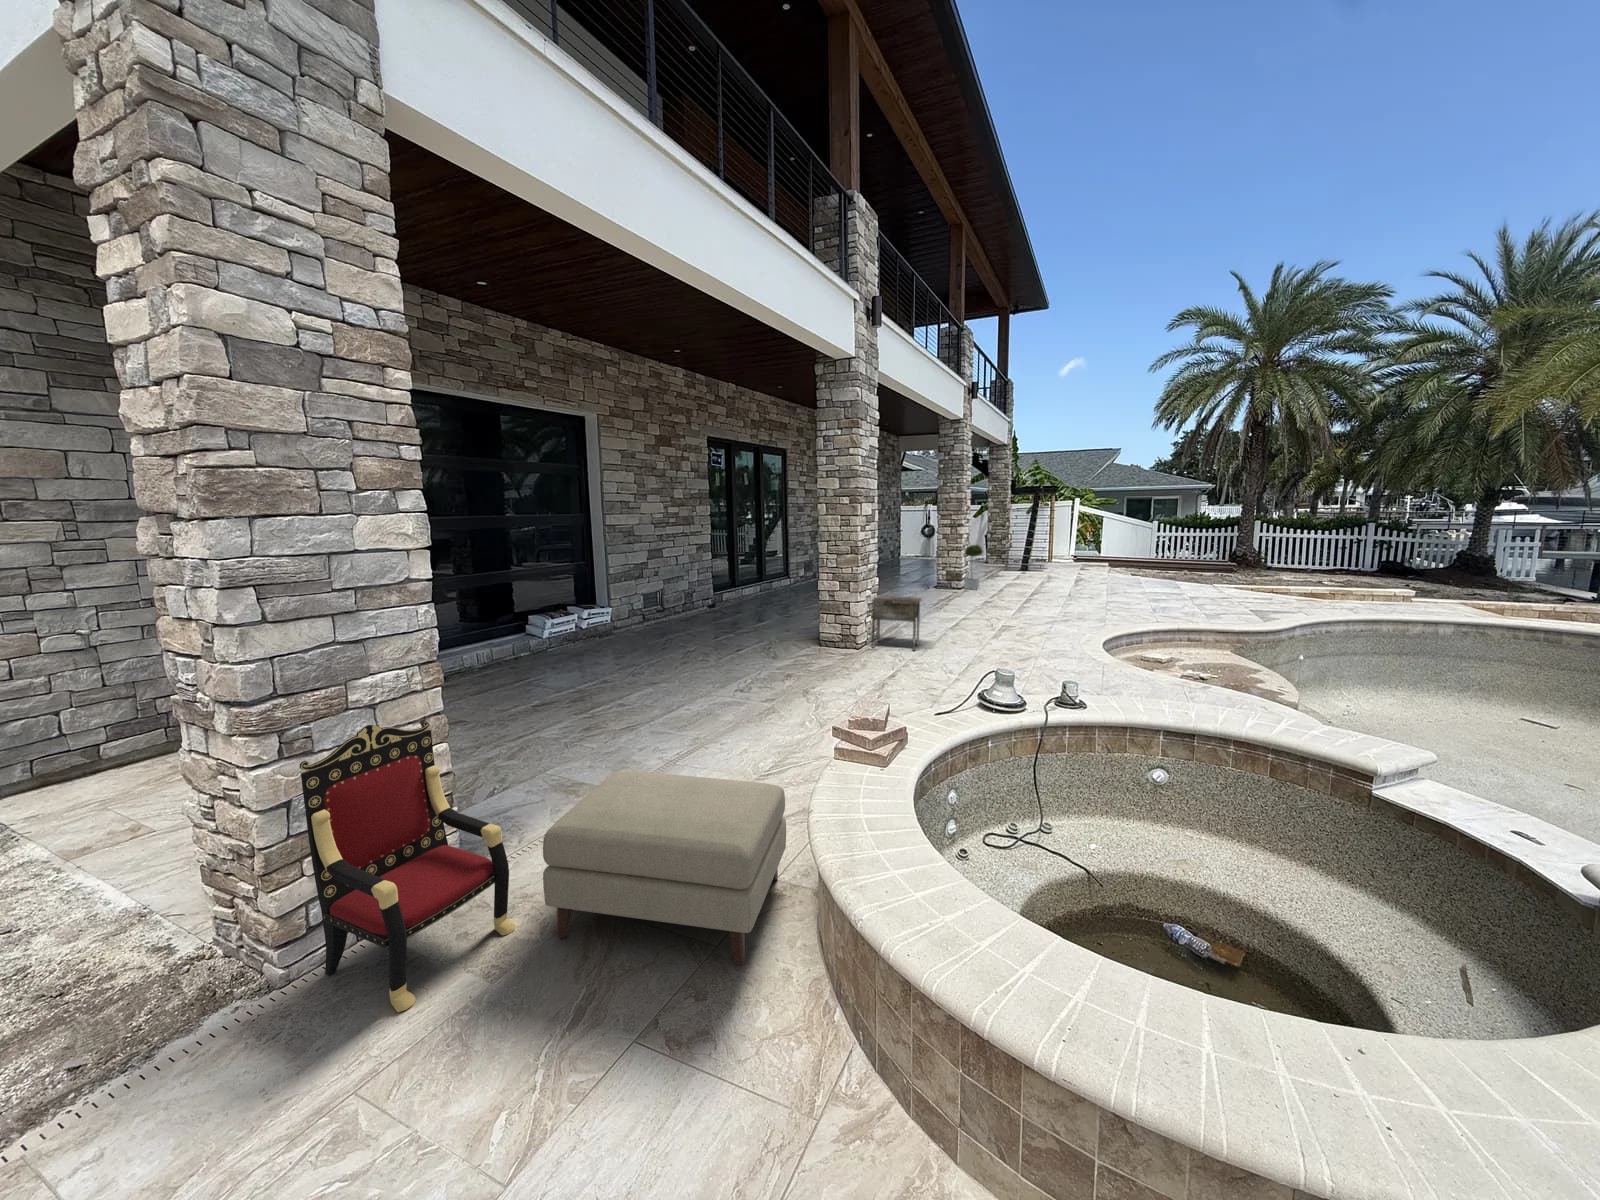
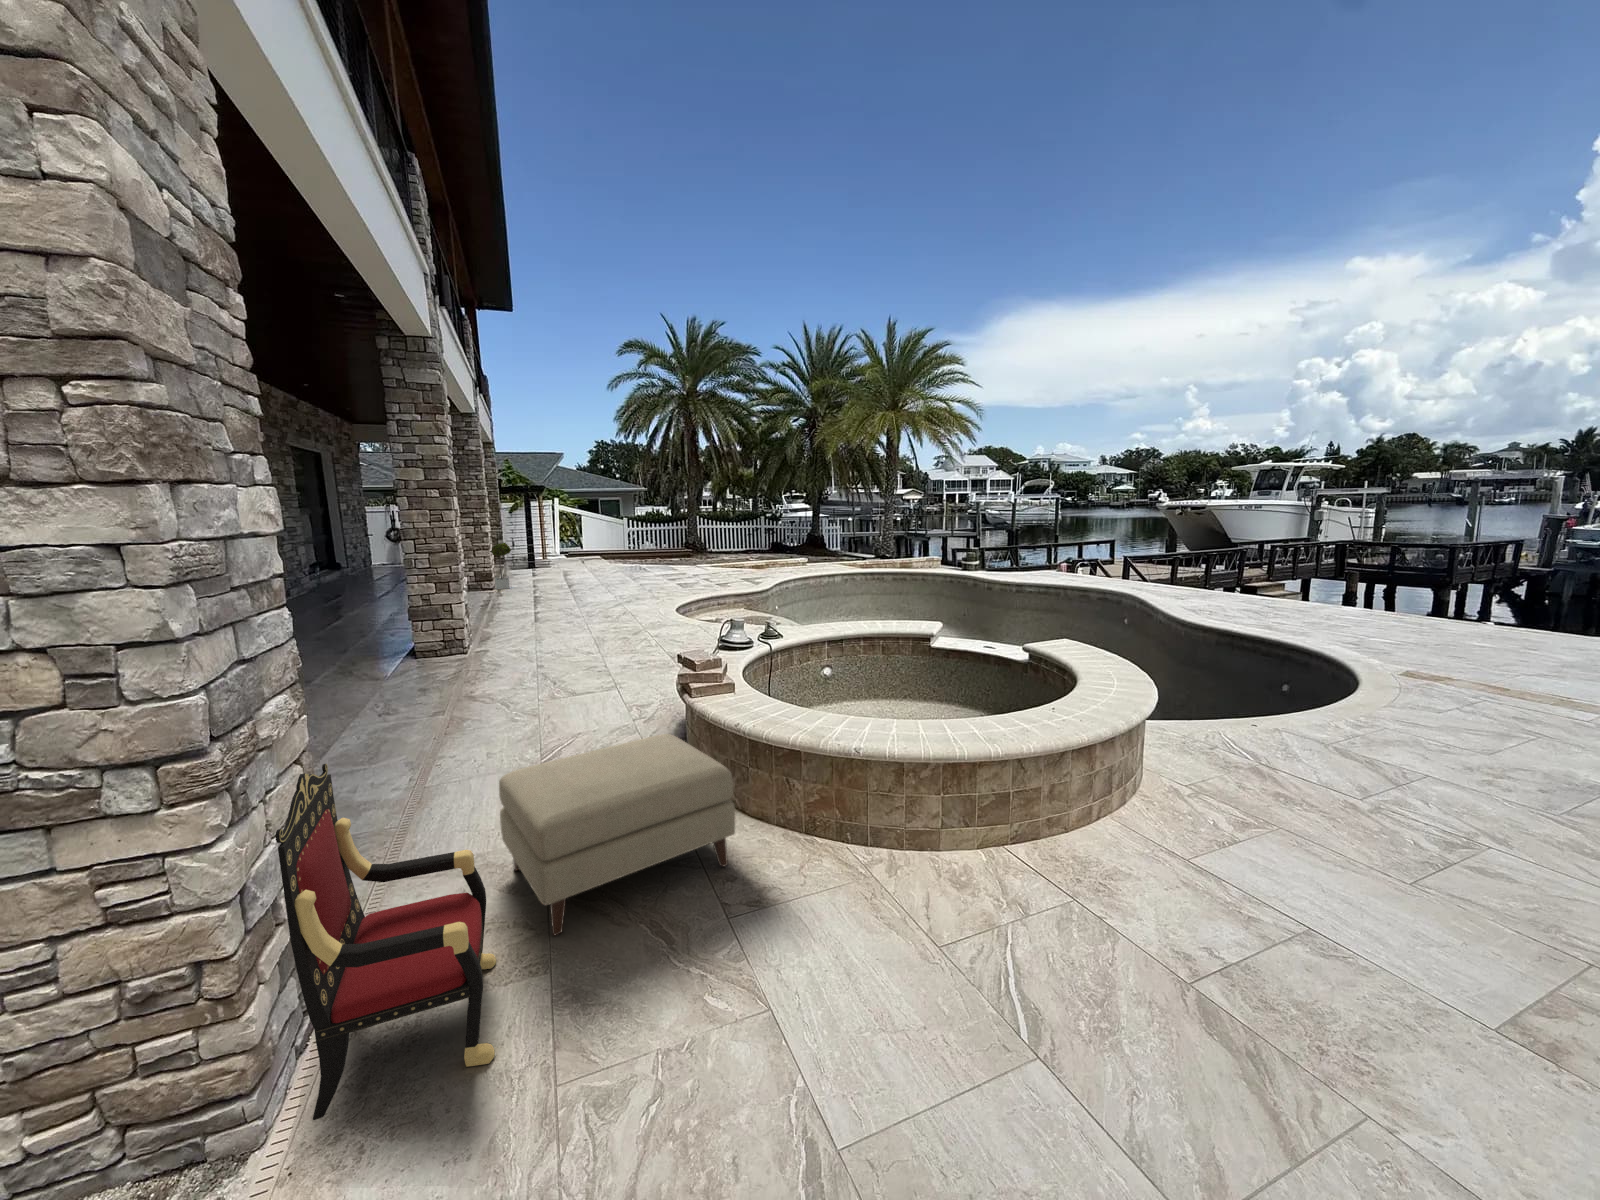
side table: present [871,596,921,651] -> none [472,593,529,651]

